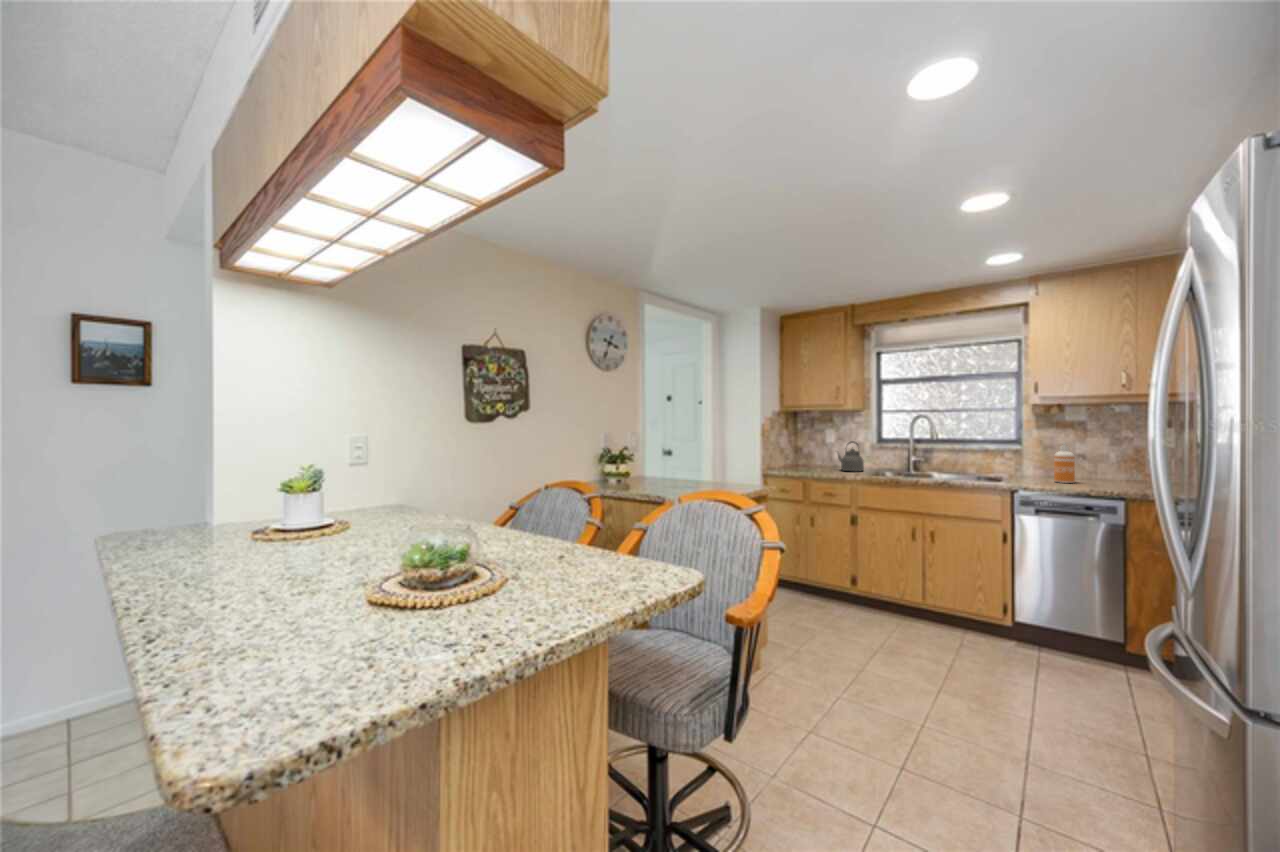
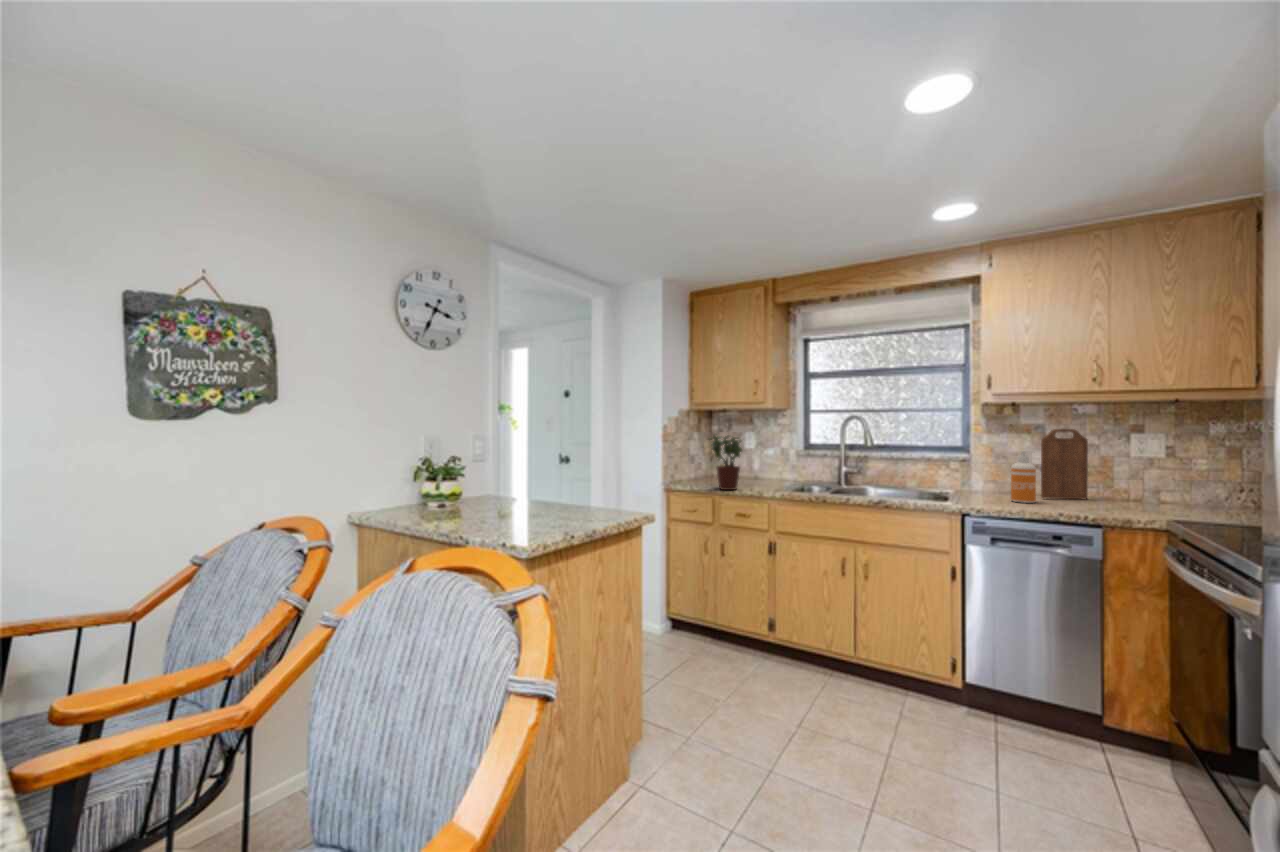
cutting board: none [1081,425,1121,481] -> present [1041,429,1088,499]
potted plant: none [801,429,829,474] -> present [711,434,742,490]
kettle: present [838,441,864,471] -> none [752,448,785,485]

